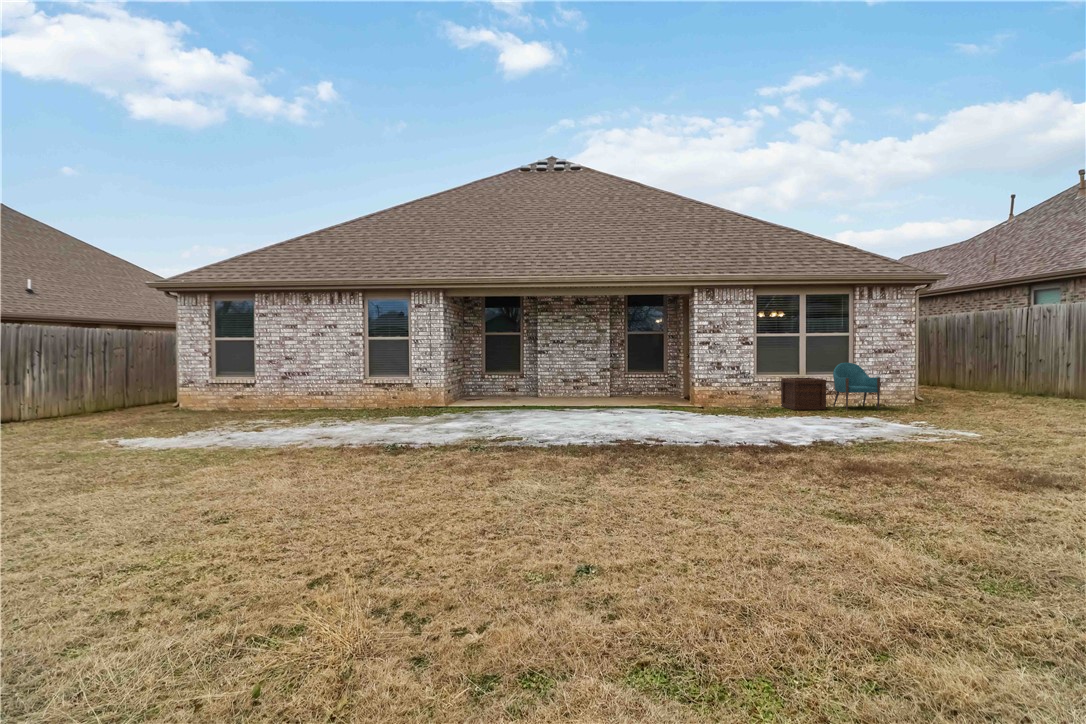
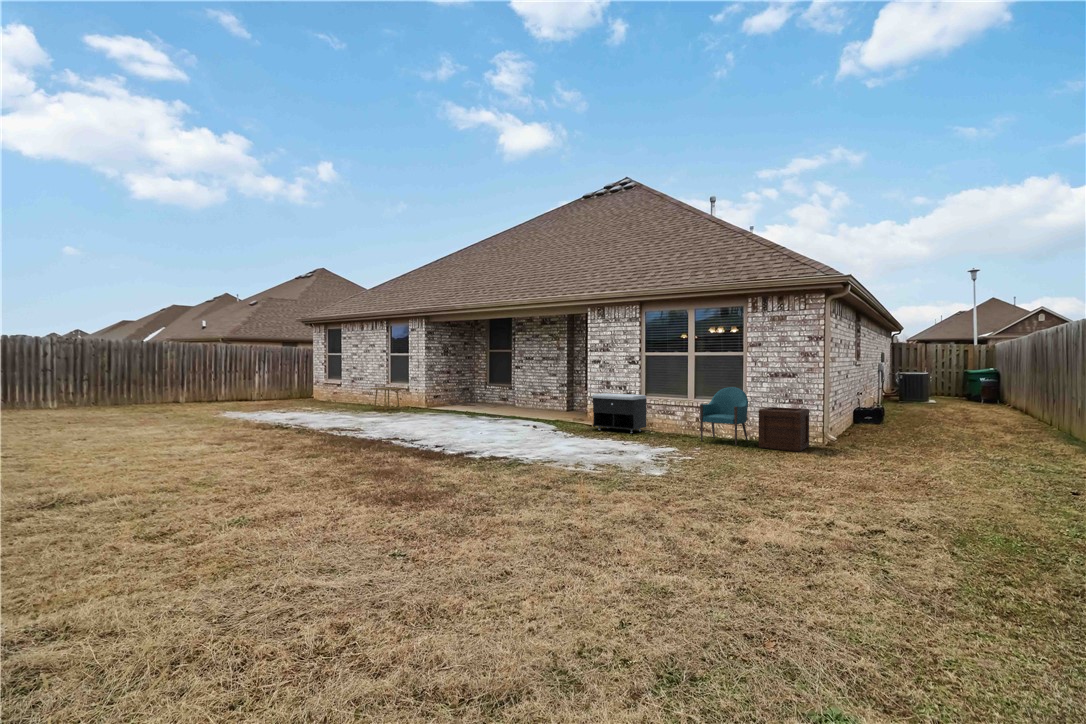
storage bench: none [720,374,775,410] -> present [592,393,646,433]
wooden crate: present [781,378,826,410] -> present [759,407,809,452]
round table: none [365,382,411,414] -> present [371,387,403,410]

